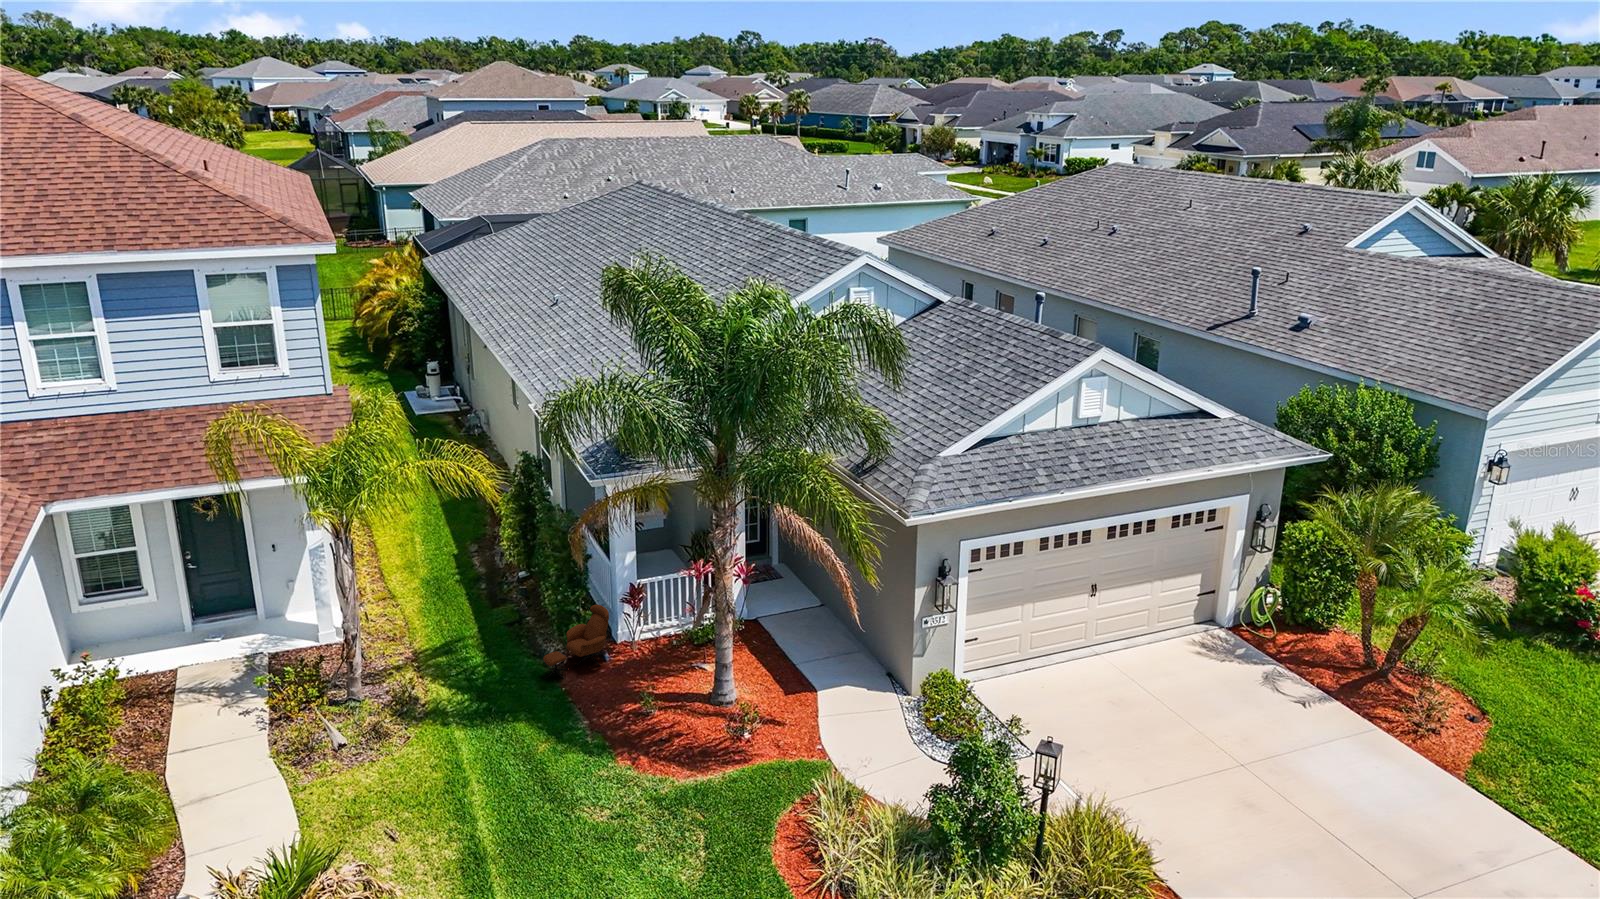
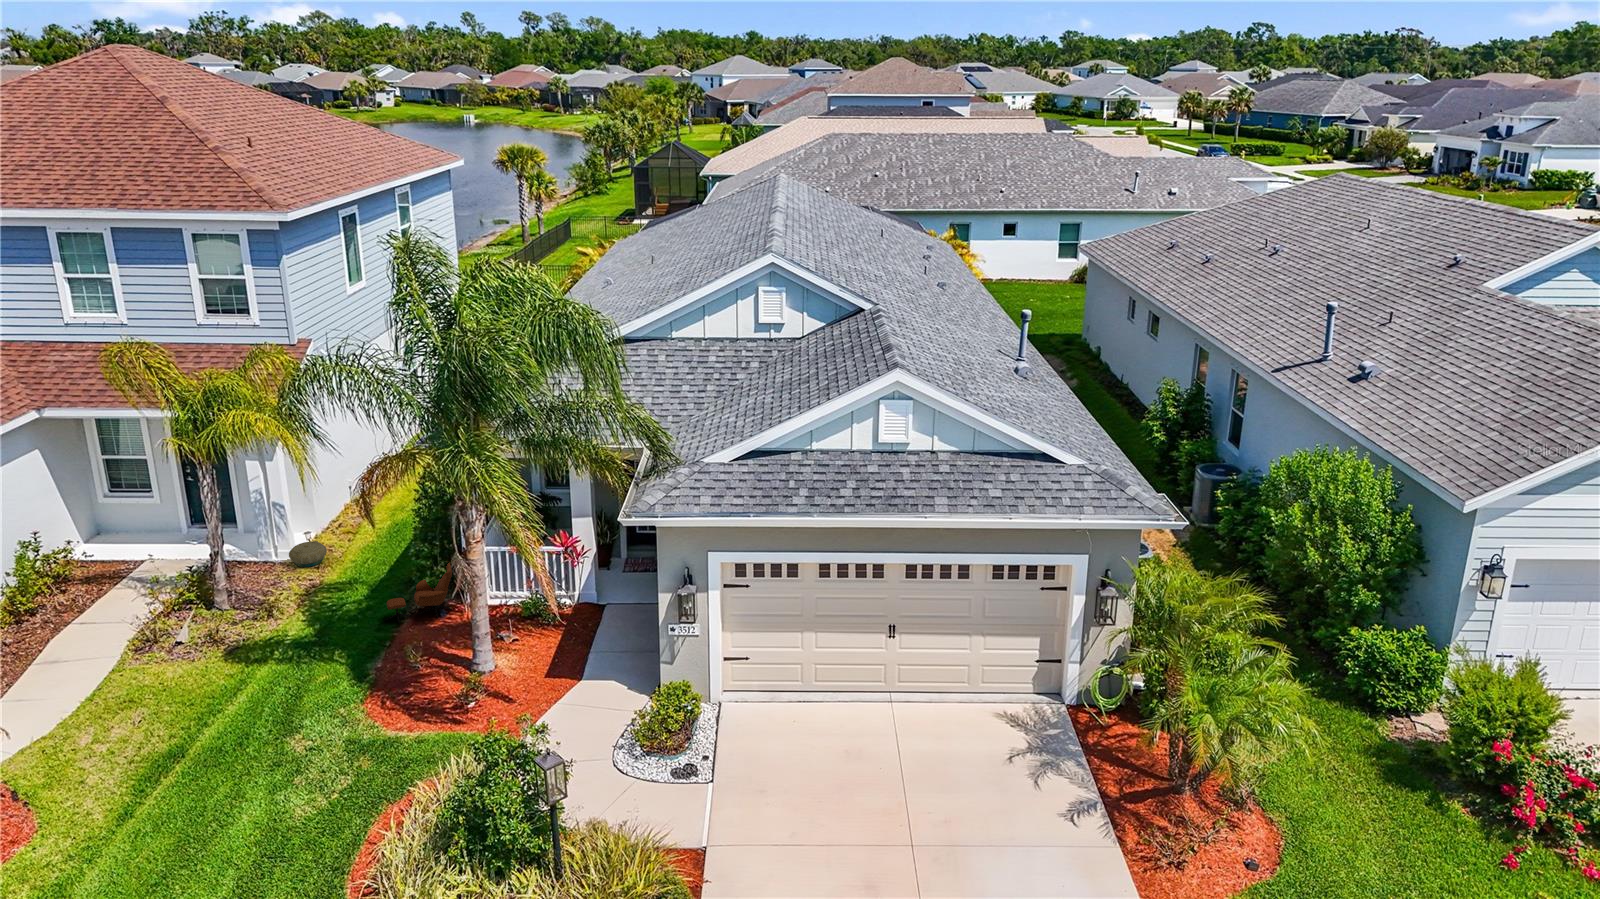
basket: none [367,611,409,642] -> present [289,541,327,567]

